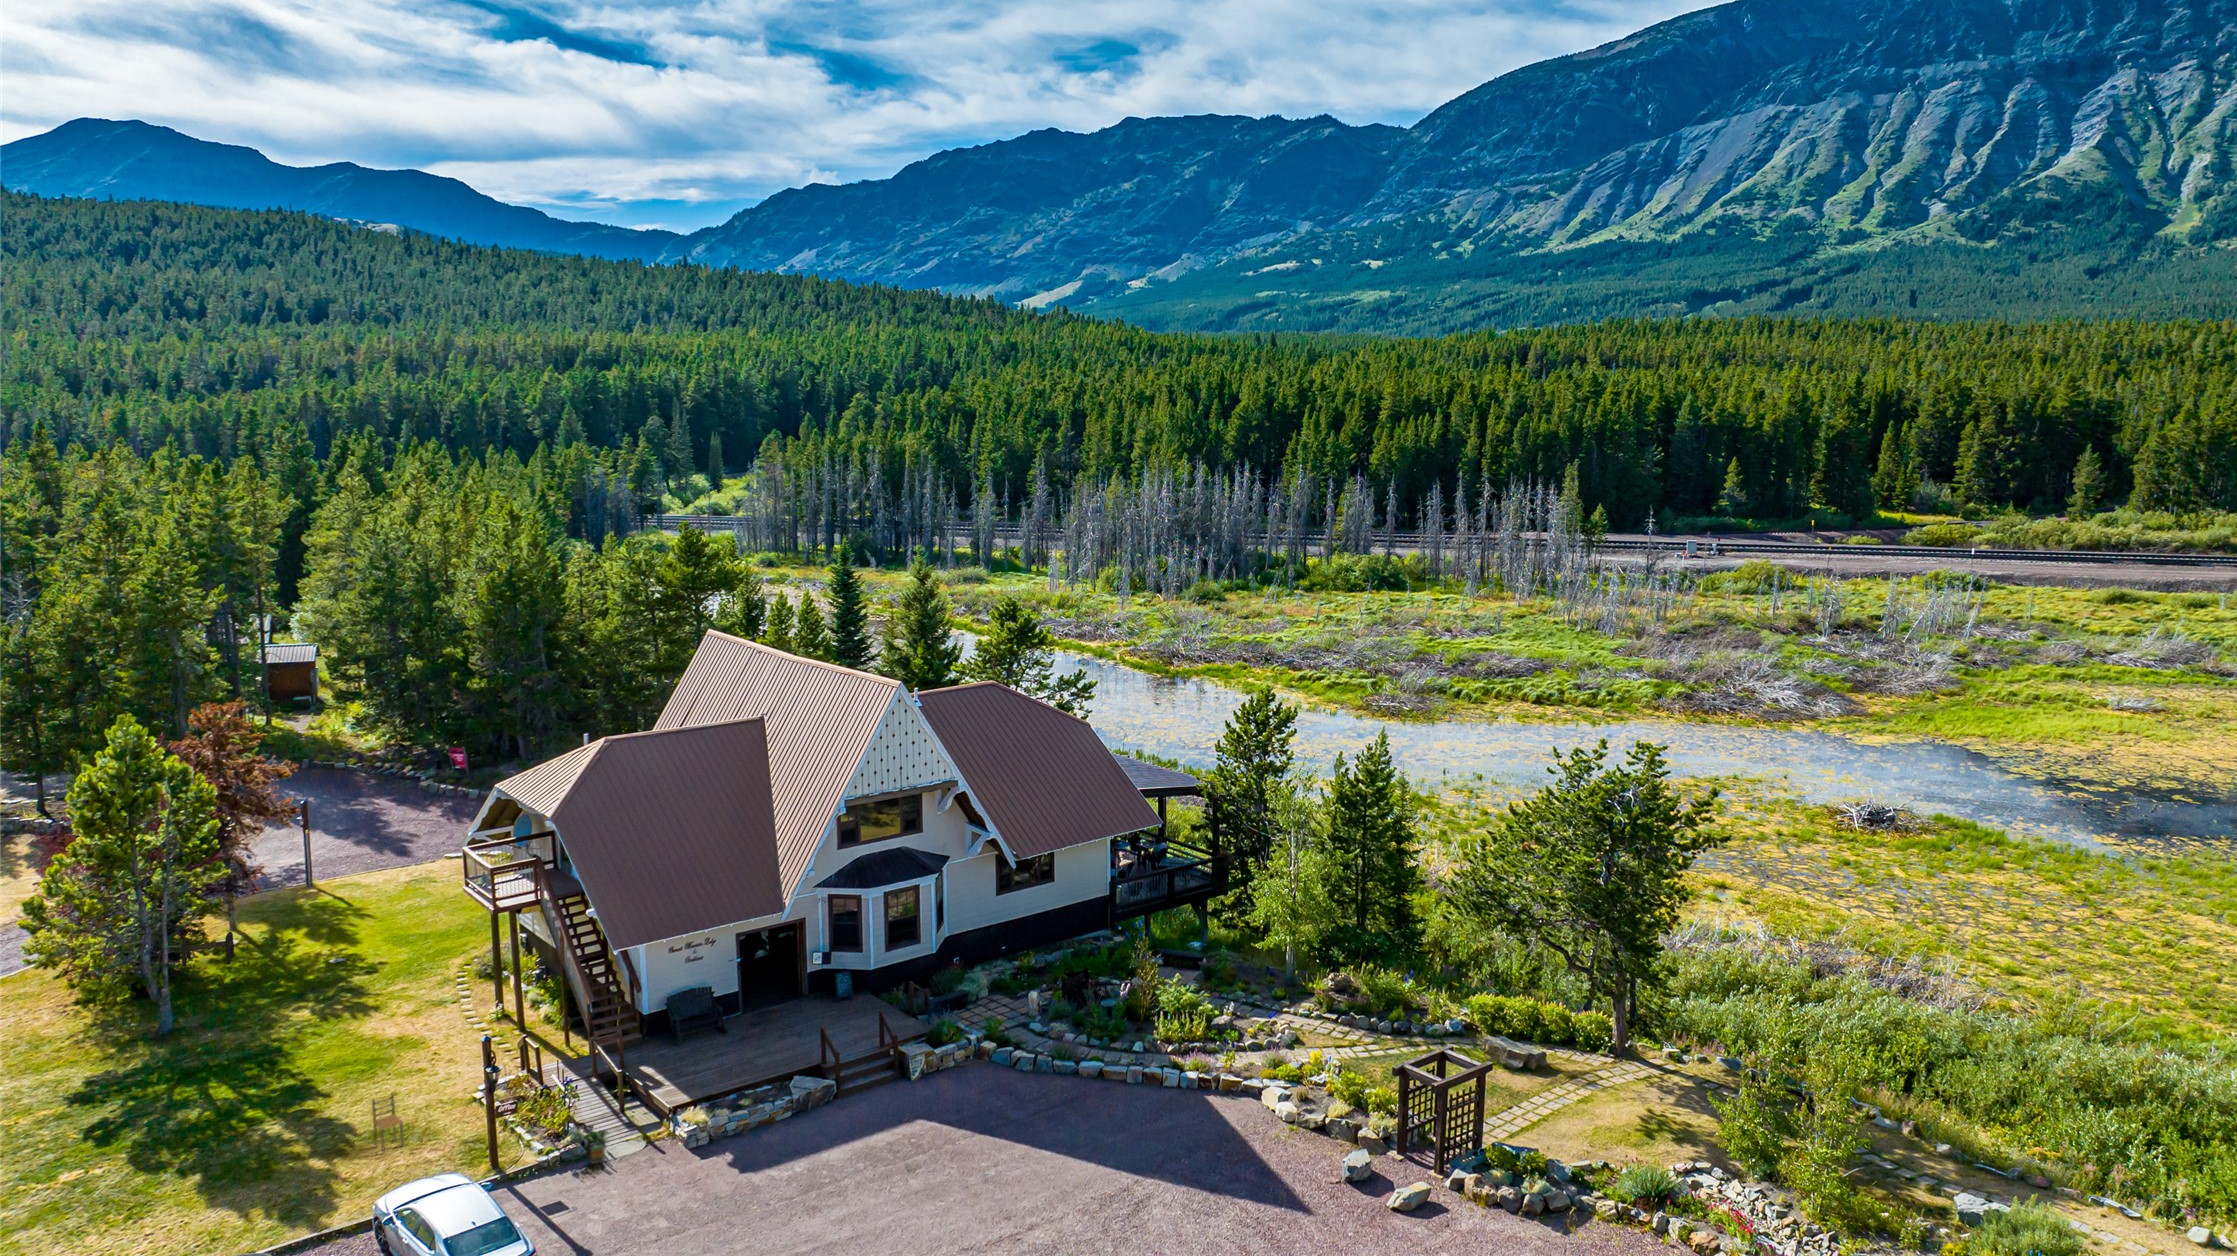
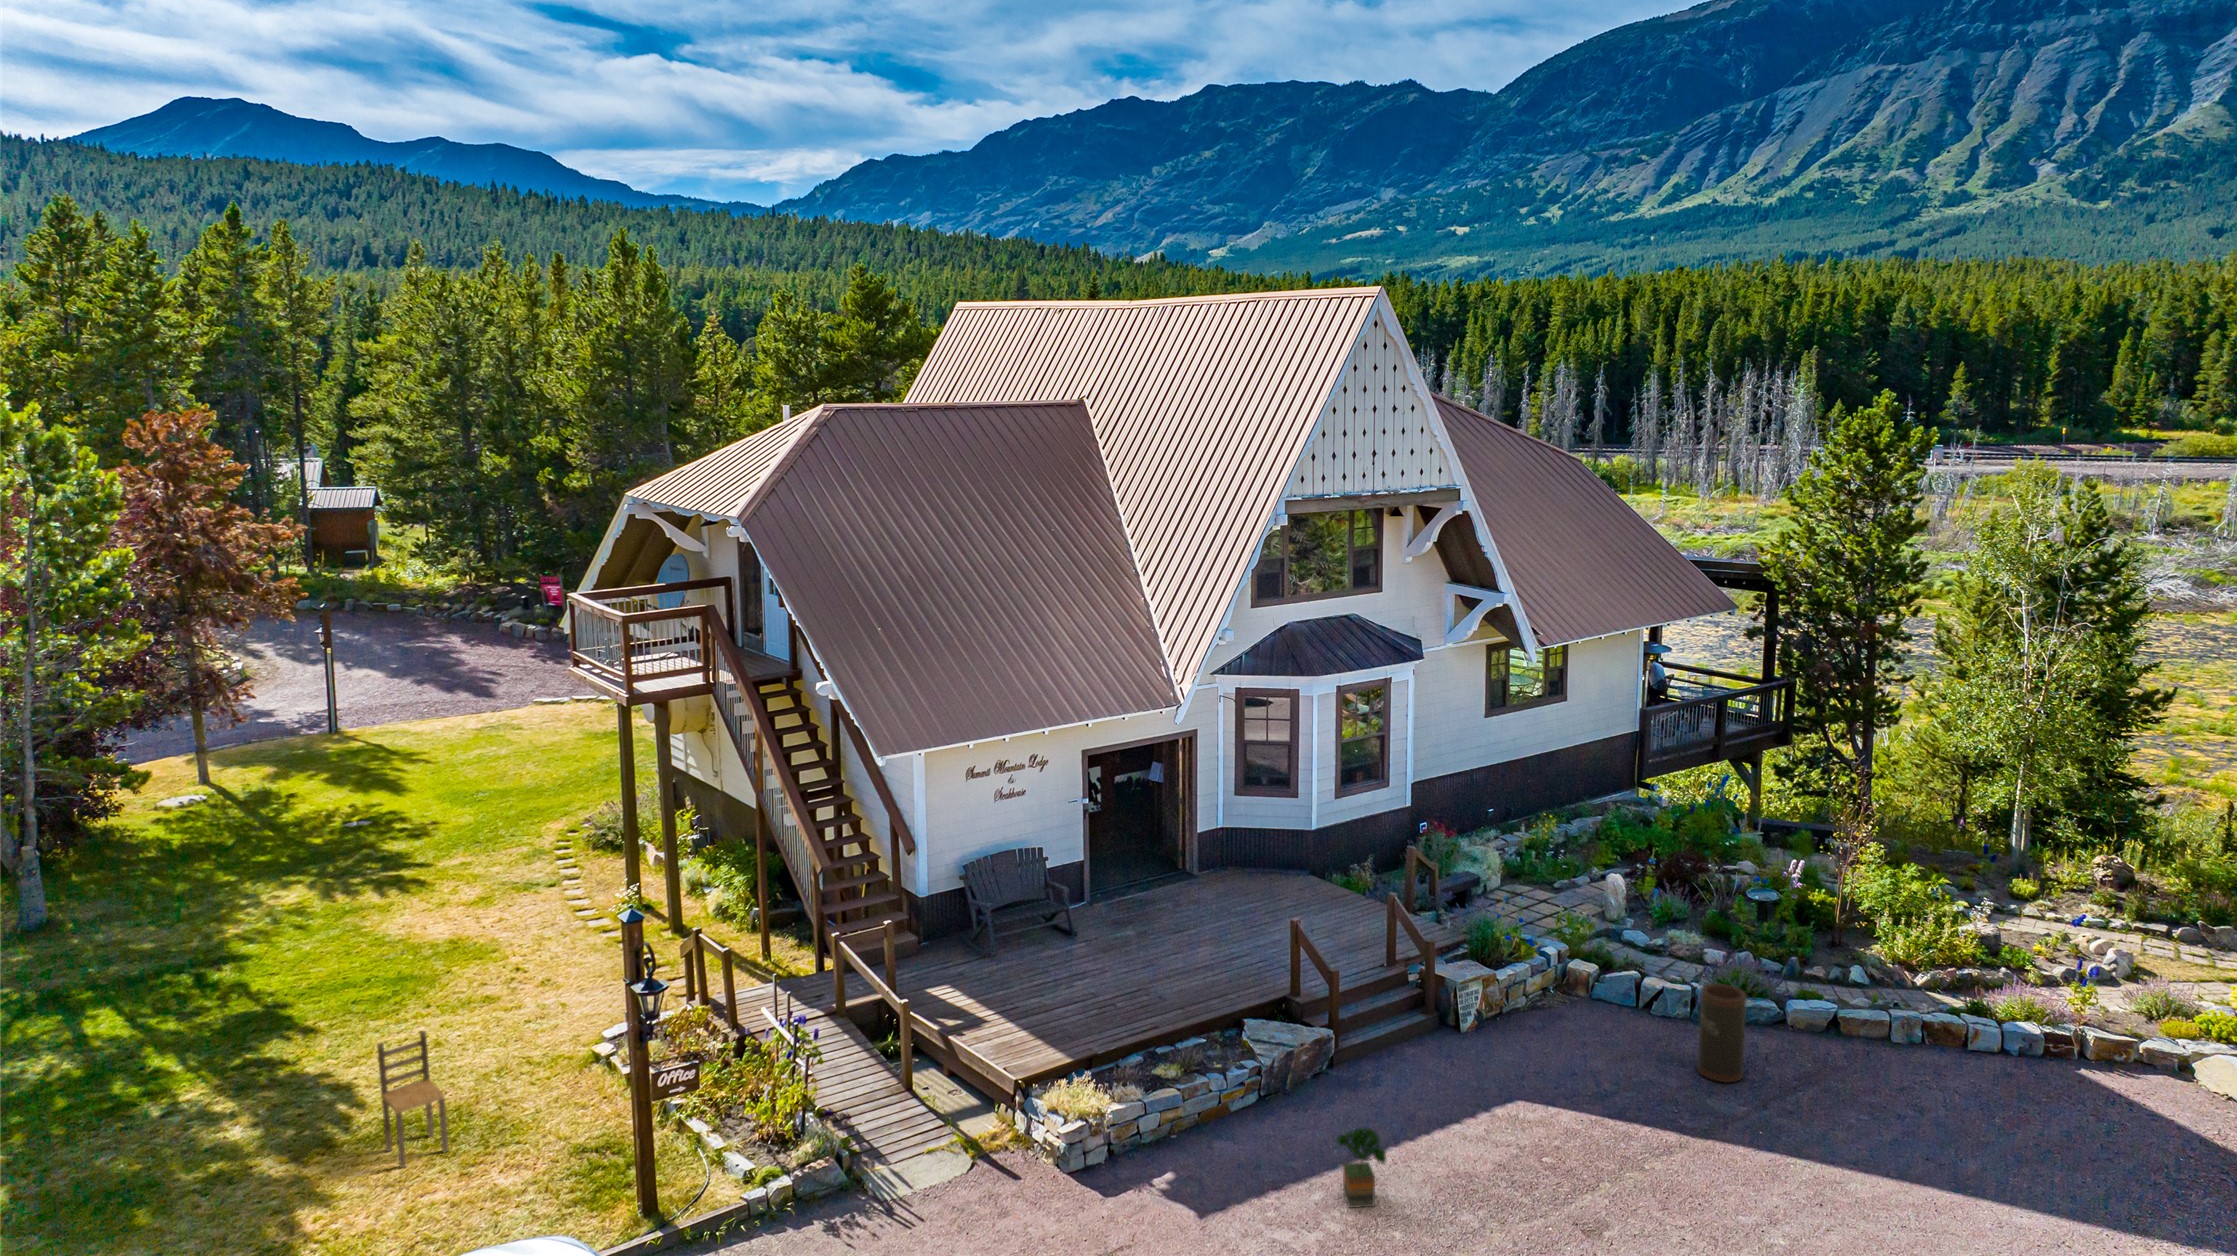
bench: present [181,932,234,966] -> none [116,769,207,828]
trash can: none [986,1053,1006,1098] -> present [1698,984,1747,1083]
potted tree: present [589,1130,608,1164] -> present [1337,1128,1386,1208]

